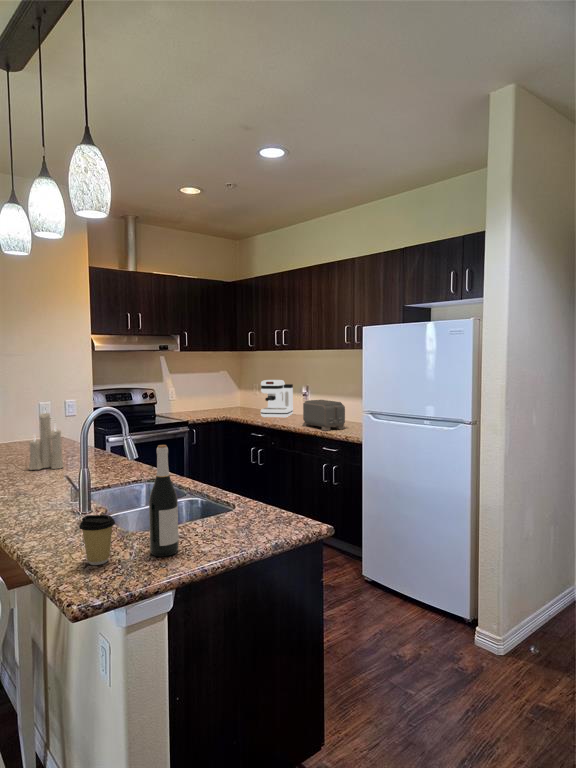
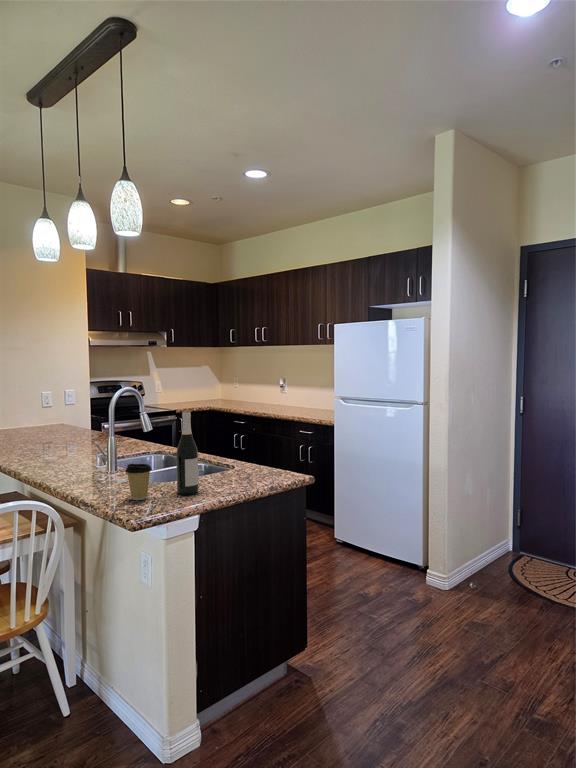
coffee maker: present [261,380,293,418] -> none [241,373,270,407]
toaster: present [303,400,345,431] -> none [279,389,317,416]
candle: present [29,412,63,470] -> none [51,388,80,445]

